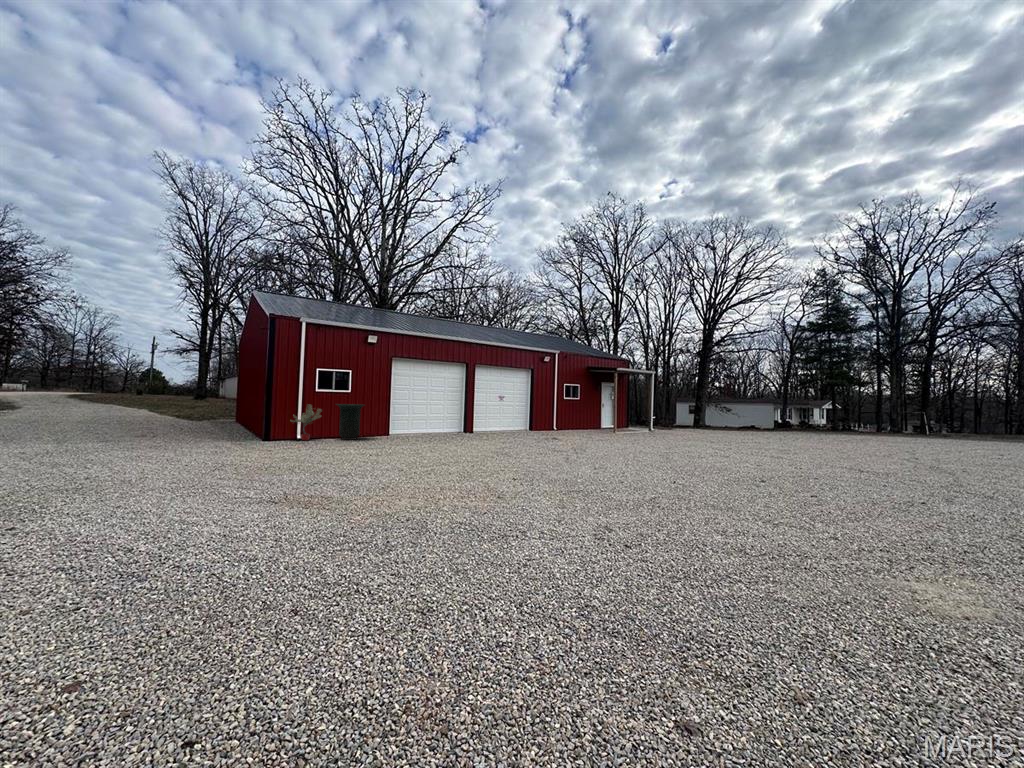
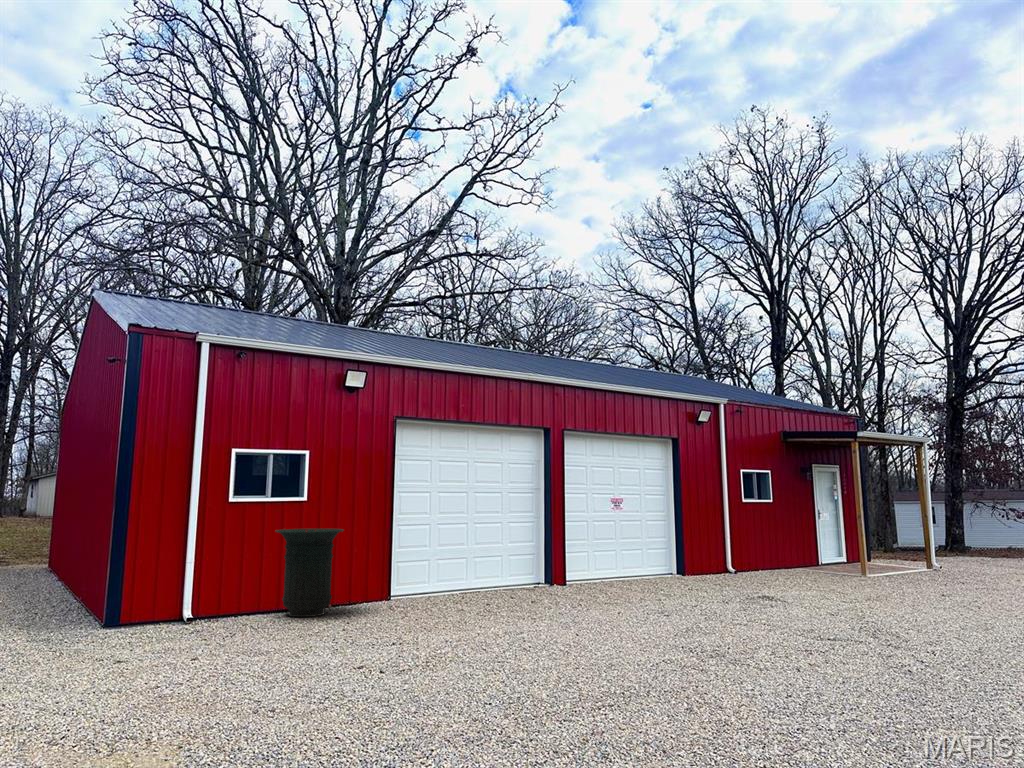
potted tree: present [292,406,322,441] -> none [167,533,245,626]

